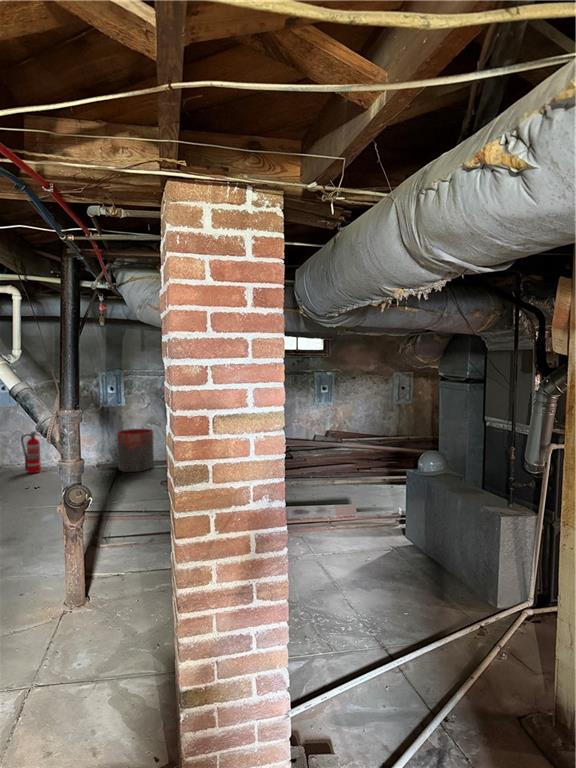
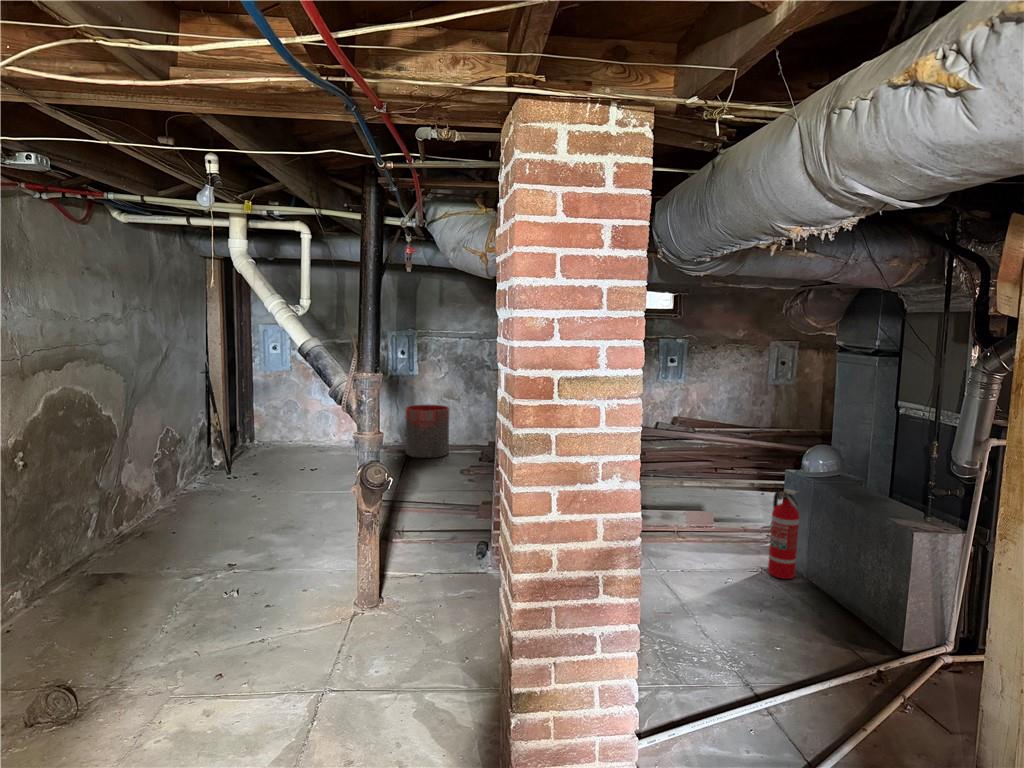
fire extinguisher: present [21,430,41,473] -> present [768,489,800,579]

